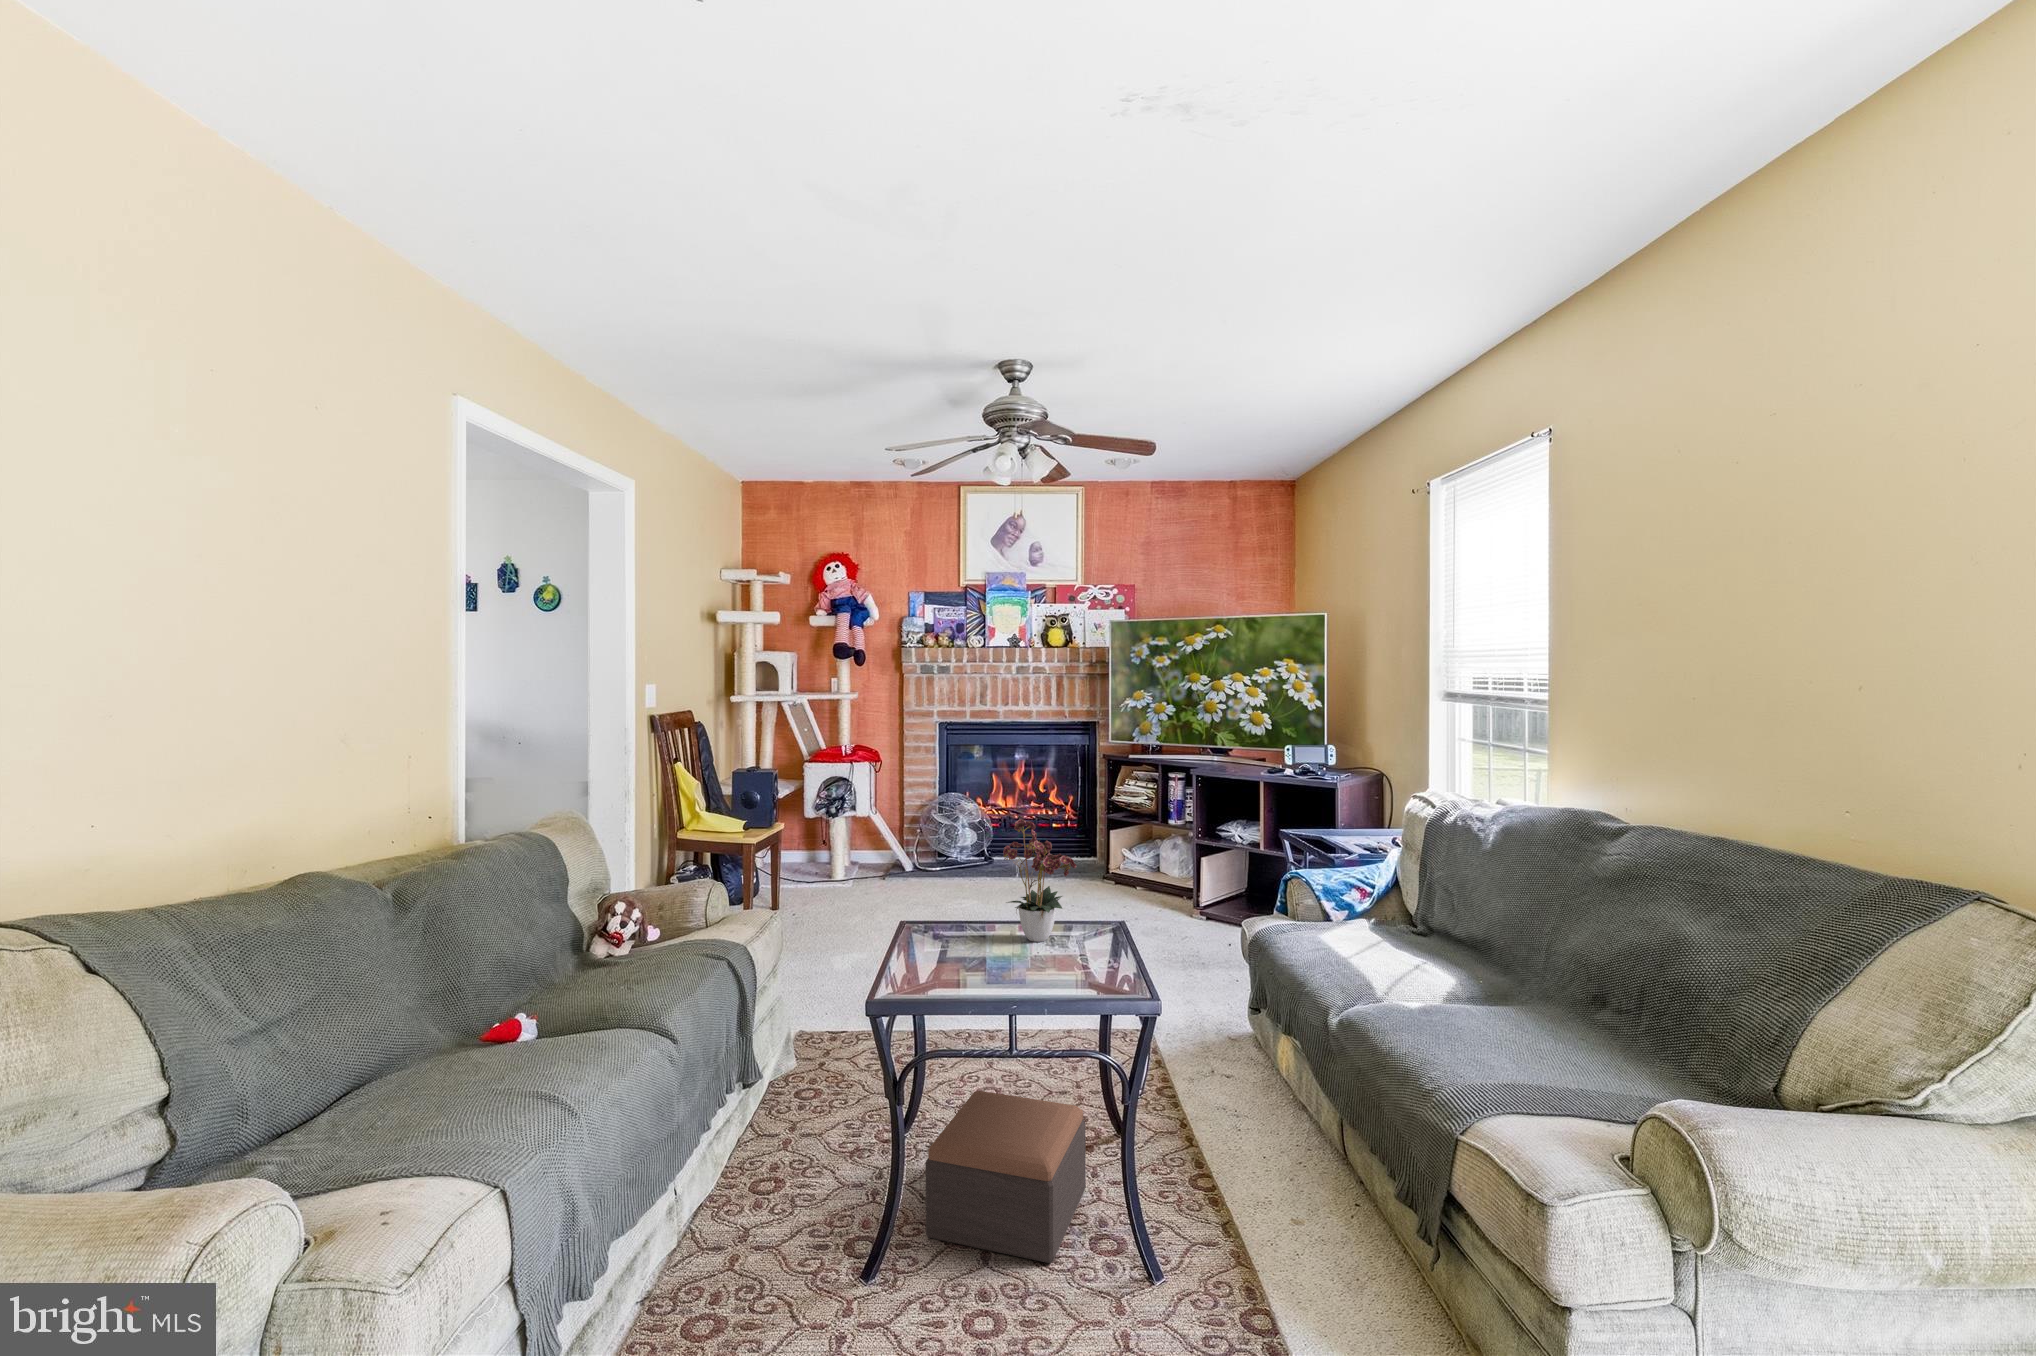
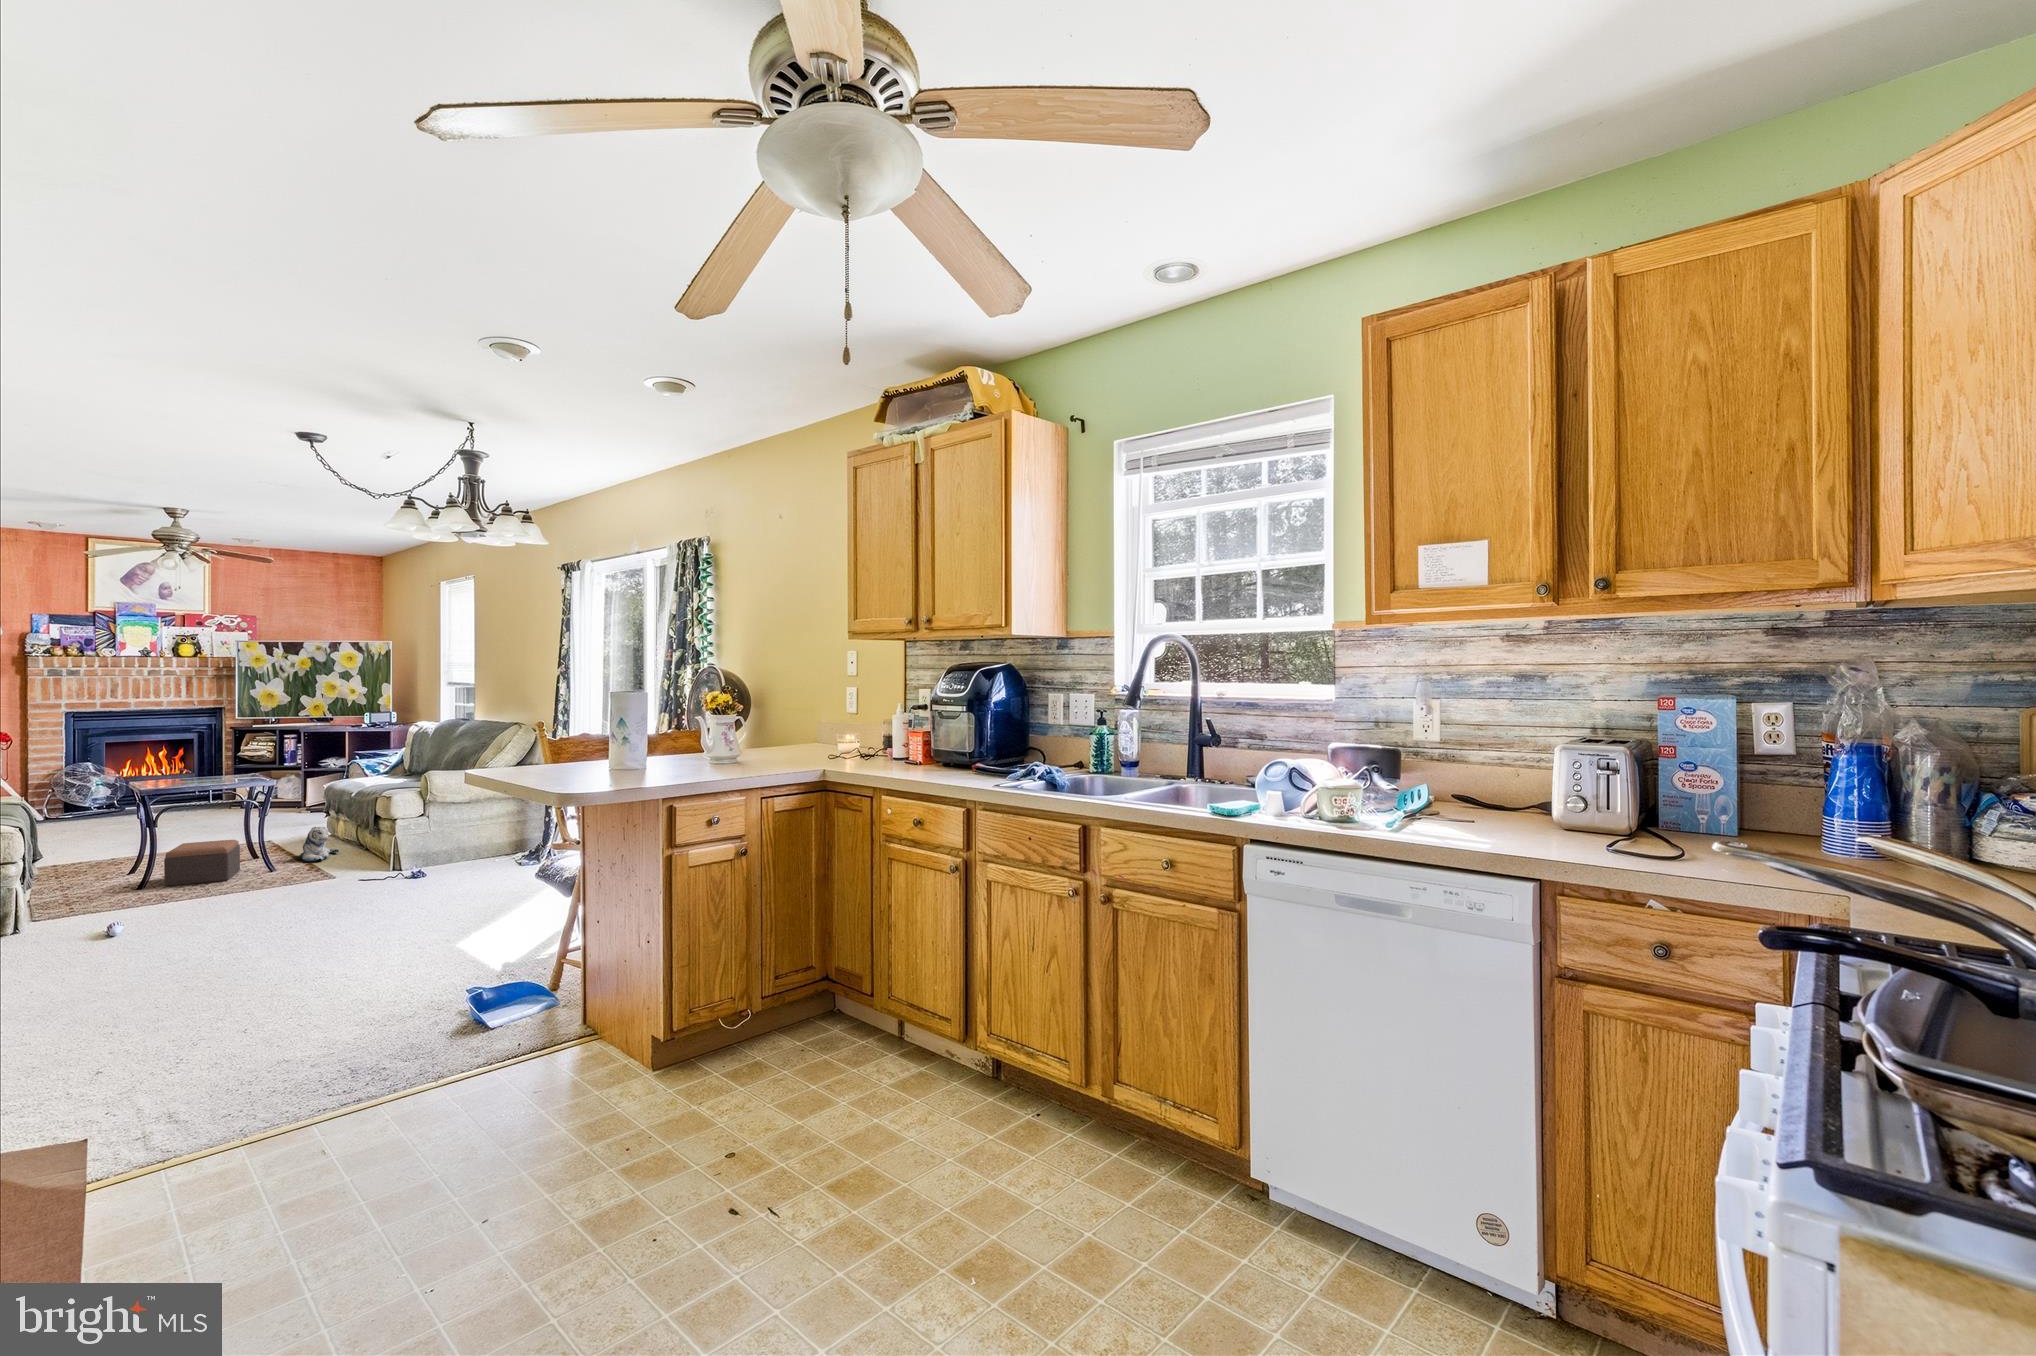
flower arrangement: present [1003,819,1077,942] -> none [187,738,235,790]
plush toy: none [1207,1078,1293,1198] -> present [300,827,339,862]

